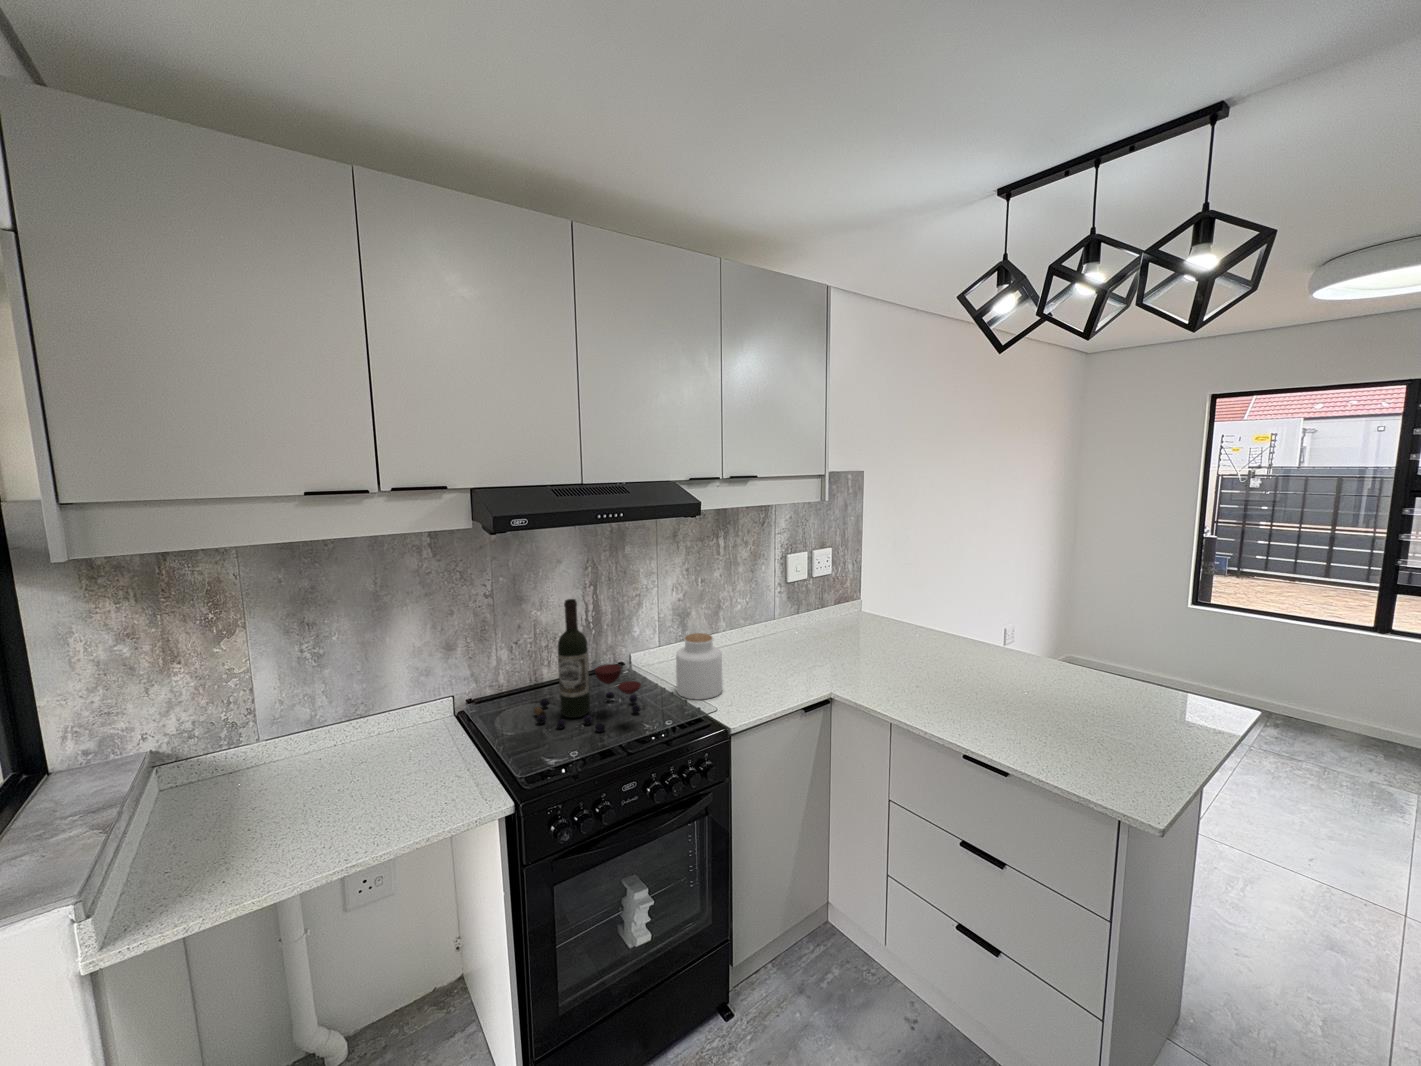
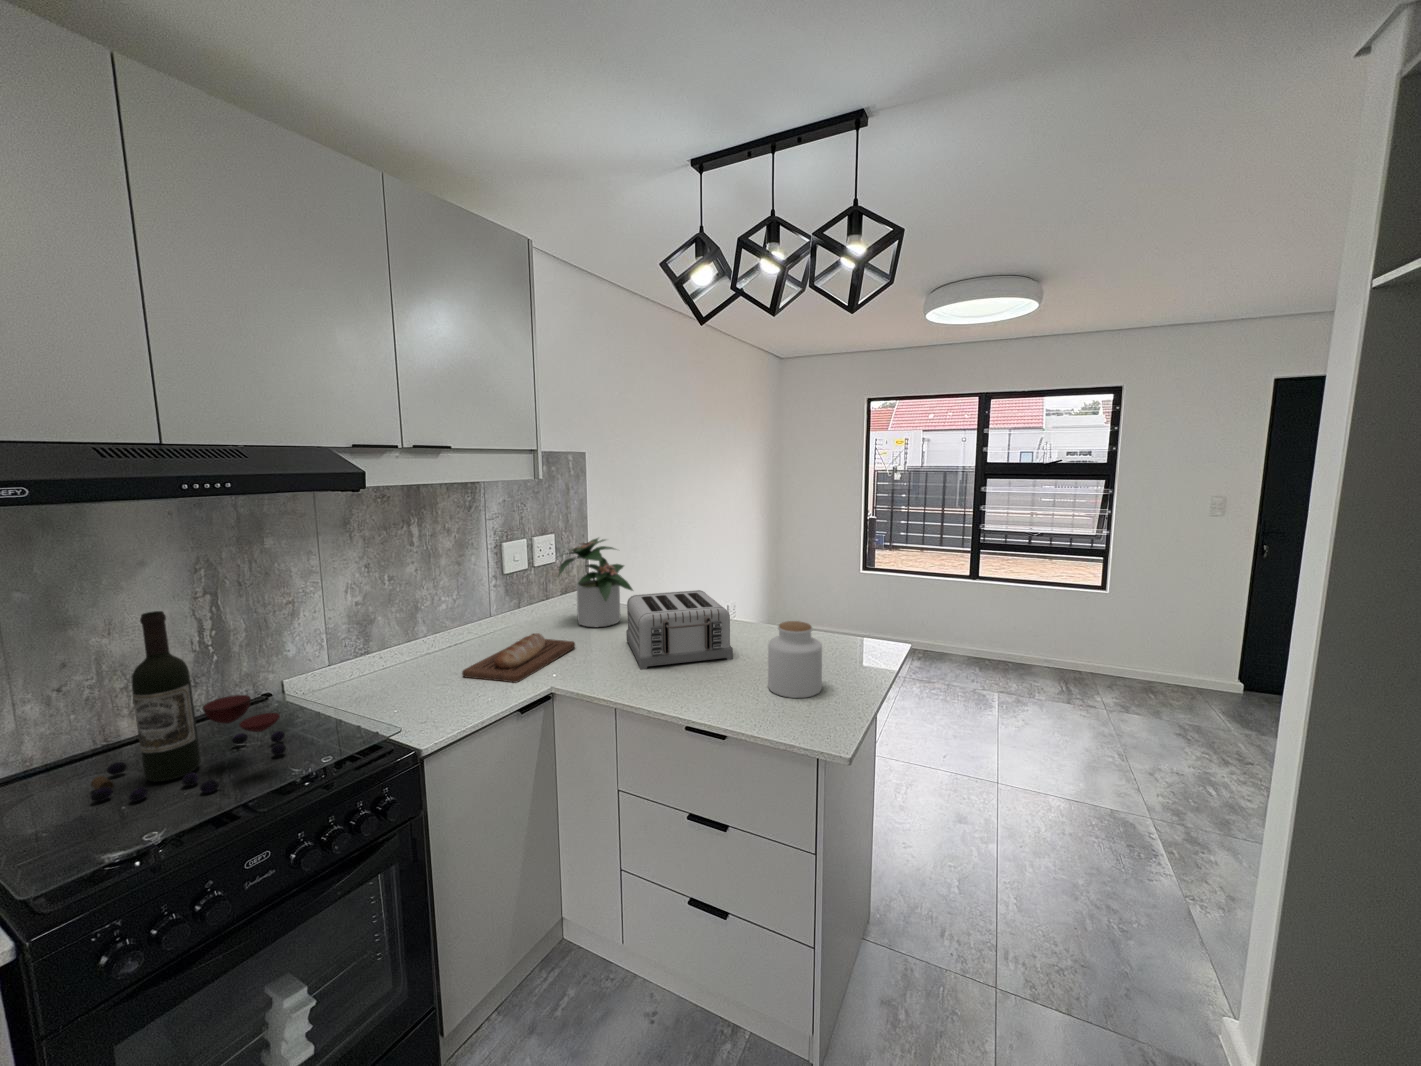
potted plant: none [831,552,908,640] -> present [558,538,633,627]
toaster: none [900,614,1018,694] -> present [626,590,733,670]
jar: present [676,633,723,700] -> present [768,621,822,698]
bread loaf: none [755,640,851,684] -> present [462,633,575,683]

